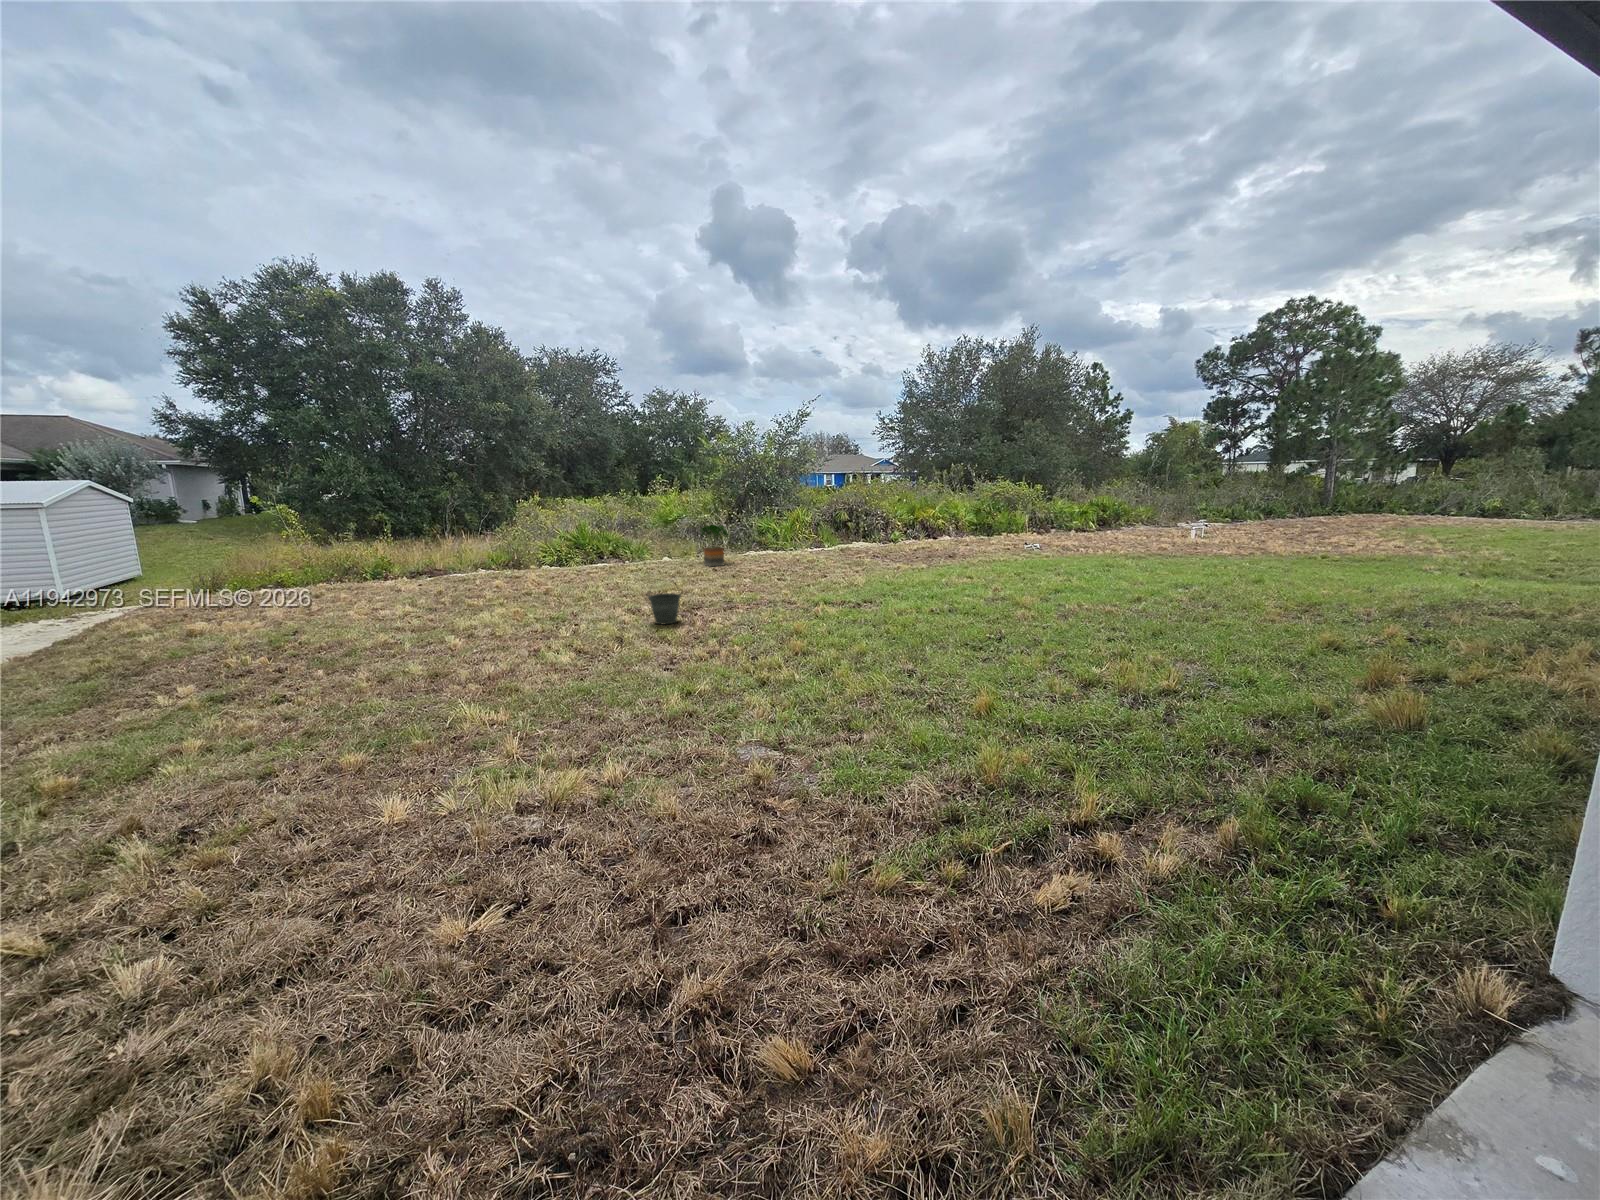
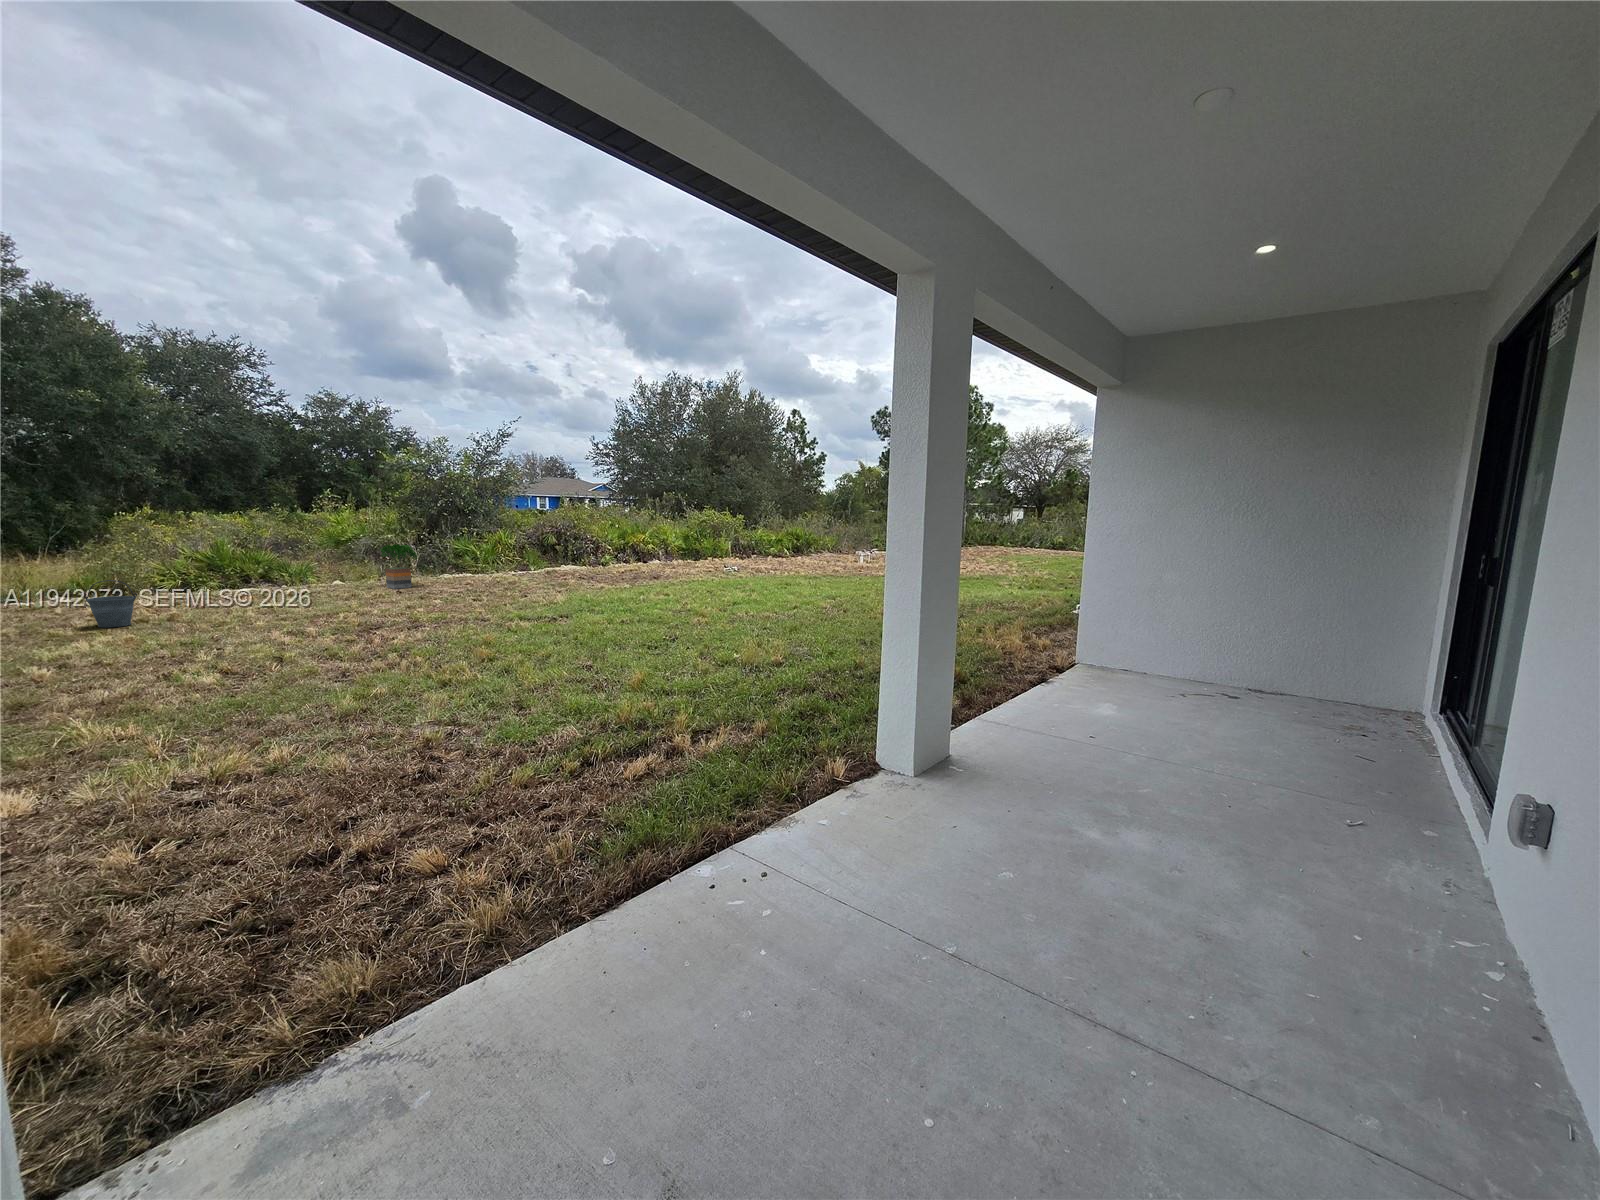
bucket: present [647,593,681,624] -> present [84,580,137,628]

